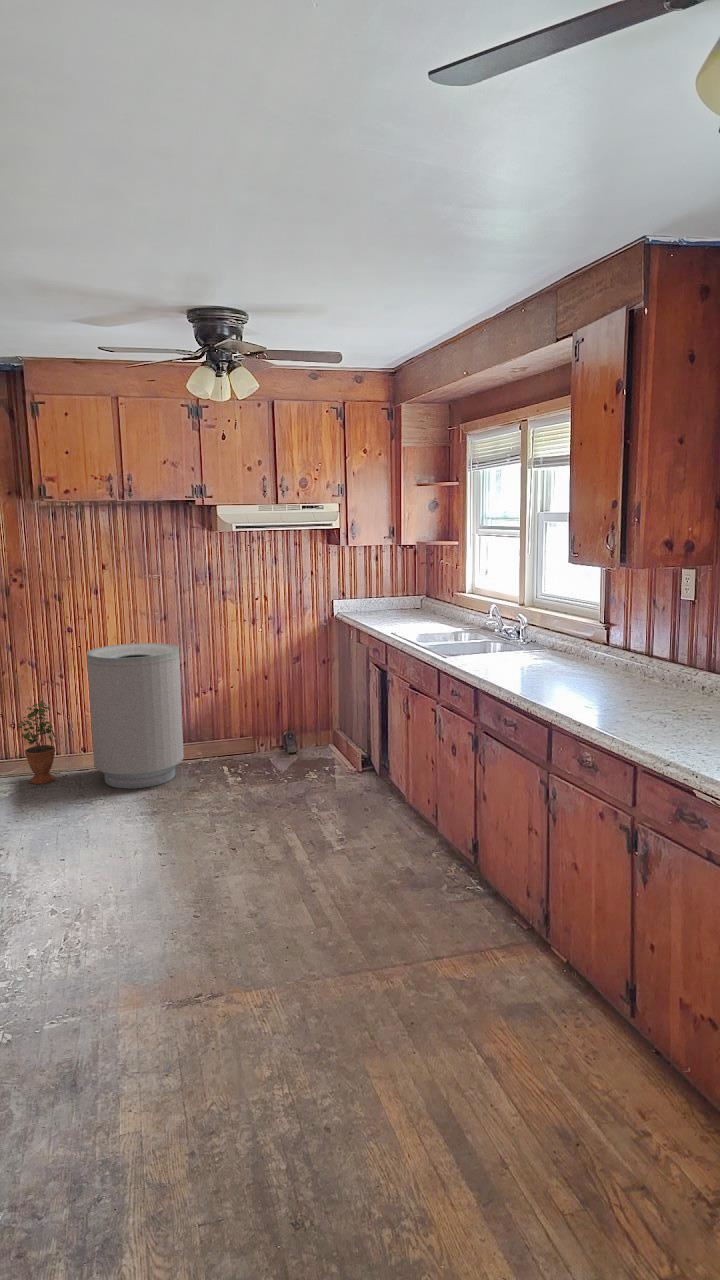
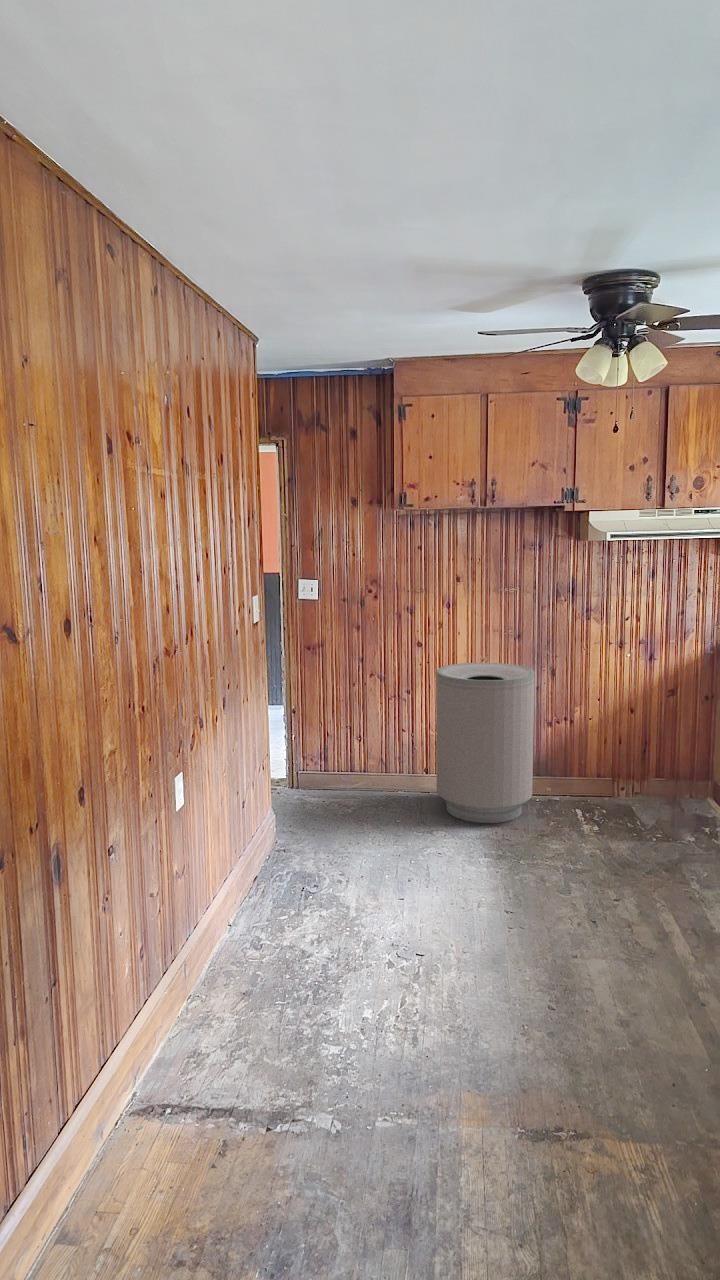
potted plant: present [17,700,55,784] -> none [363,714,400,802]

